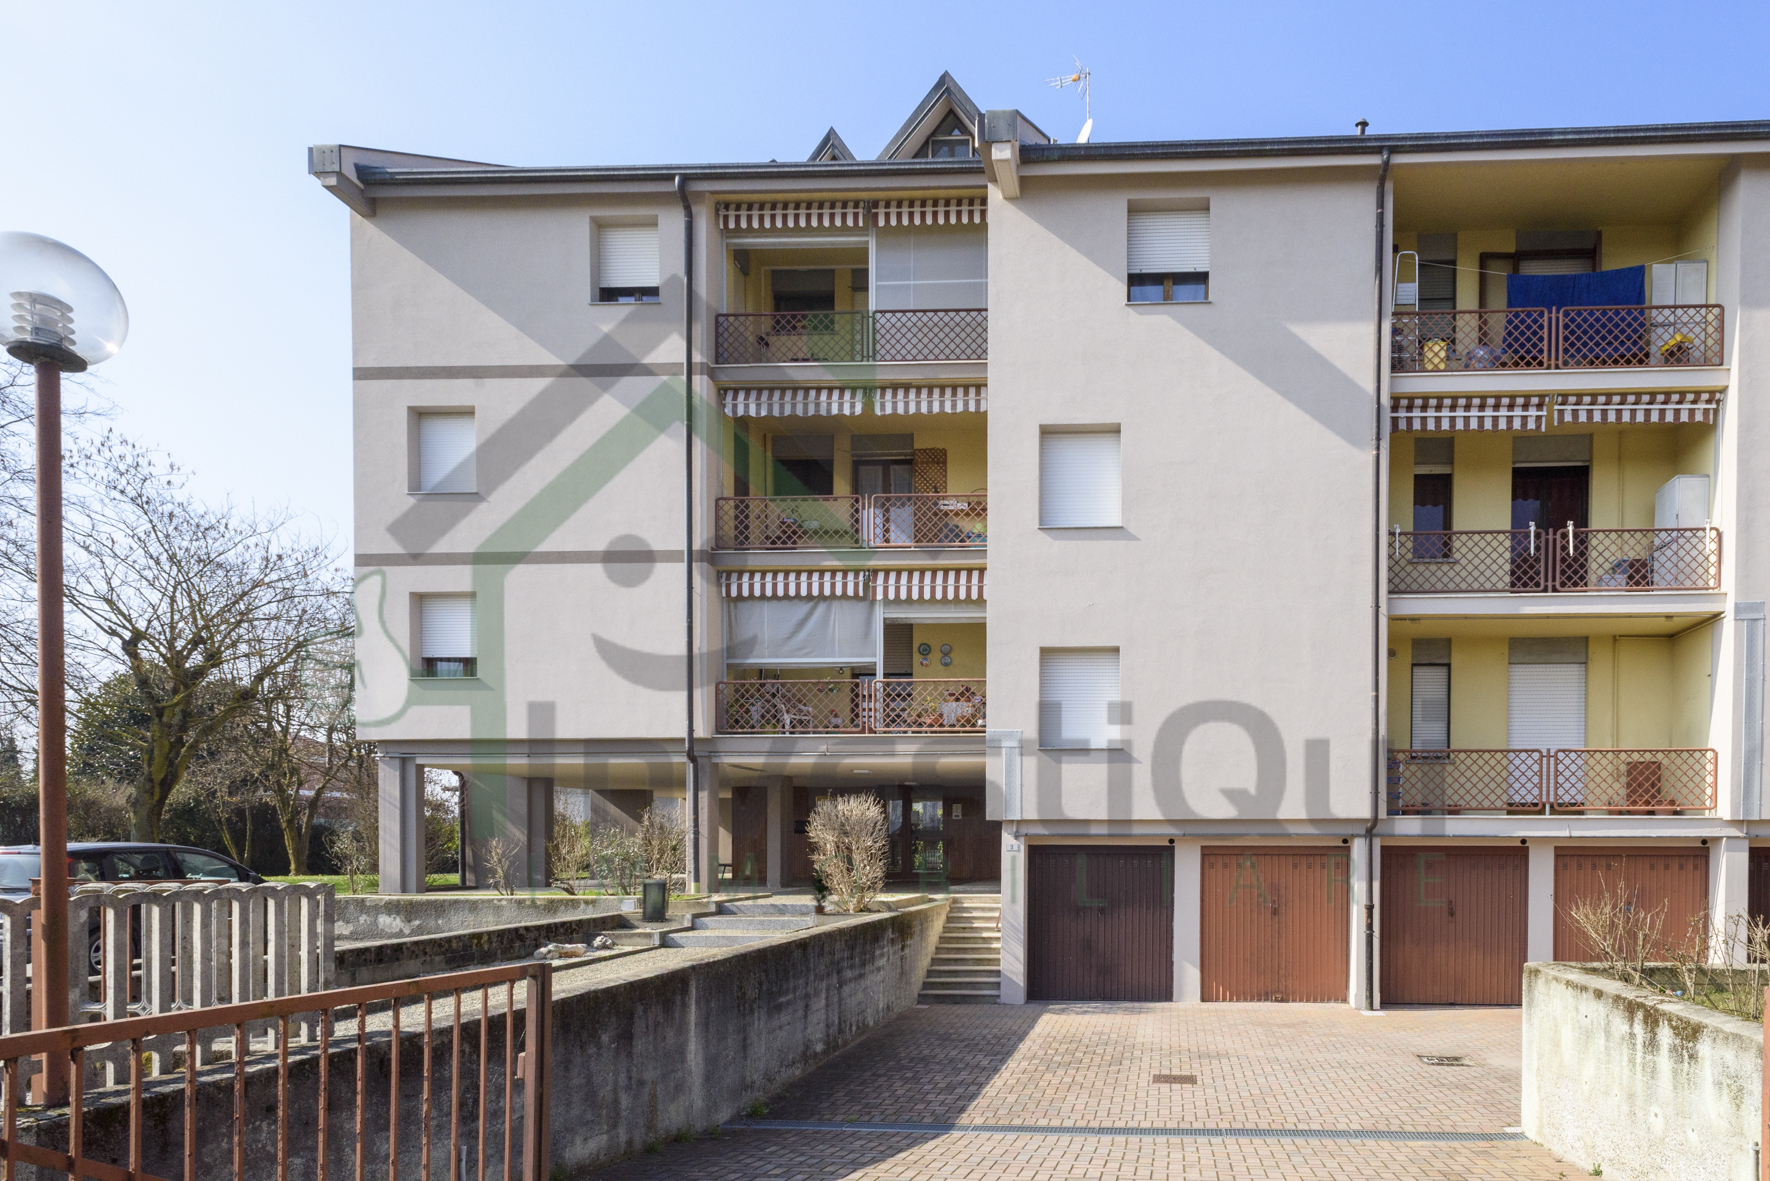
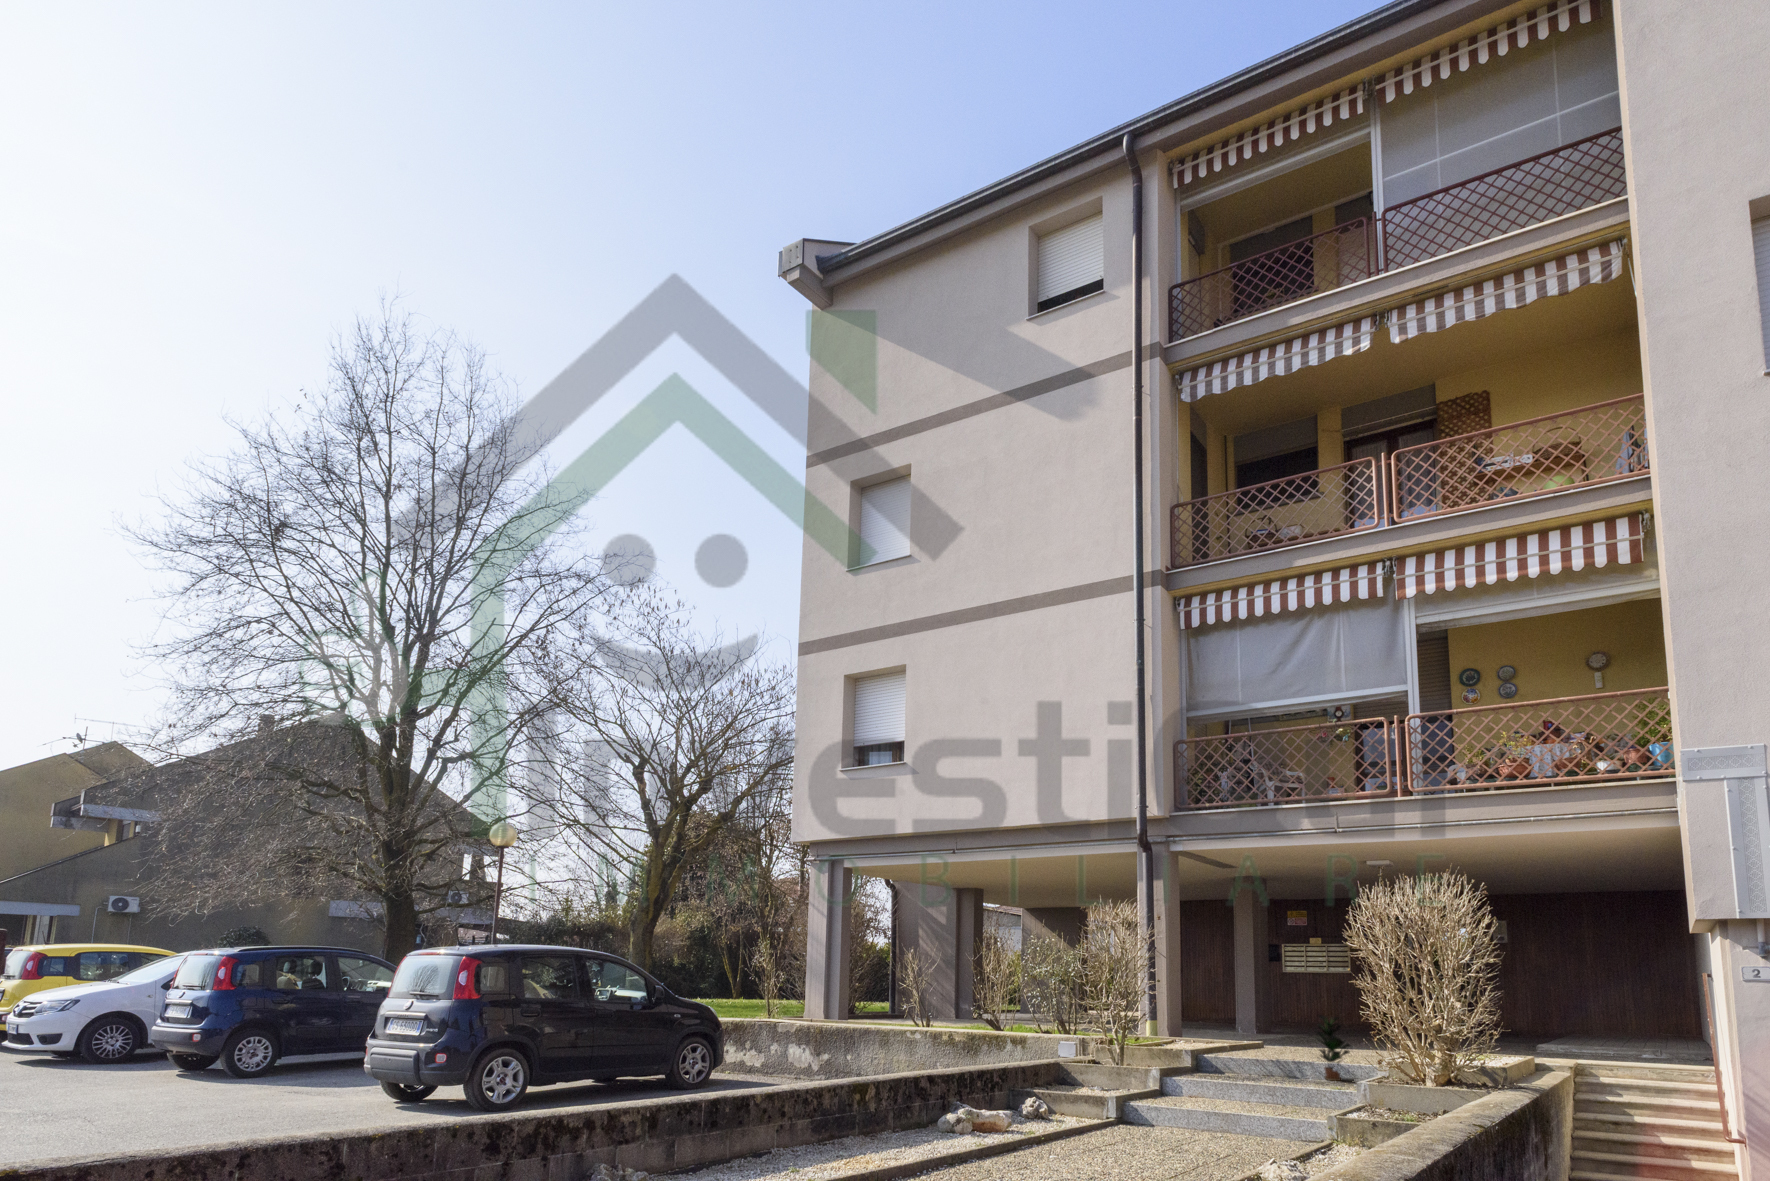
storage box: present [642,879,667,921] -> none [1088,1017,1120,1077]

